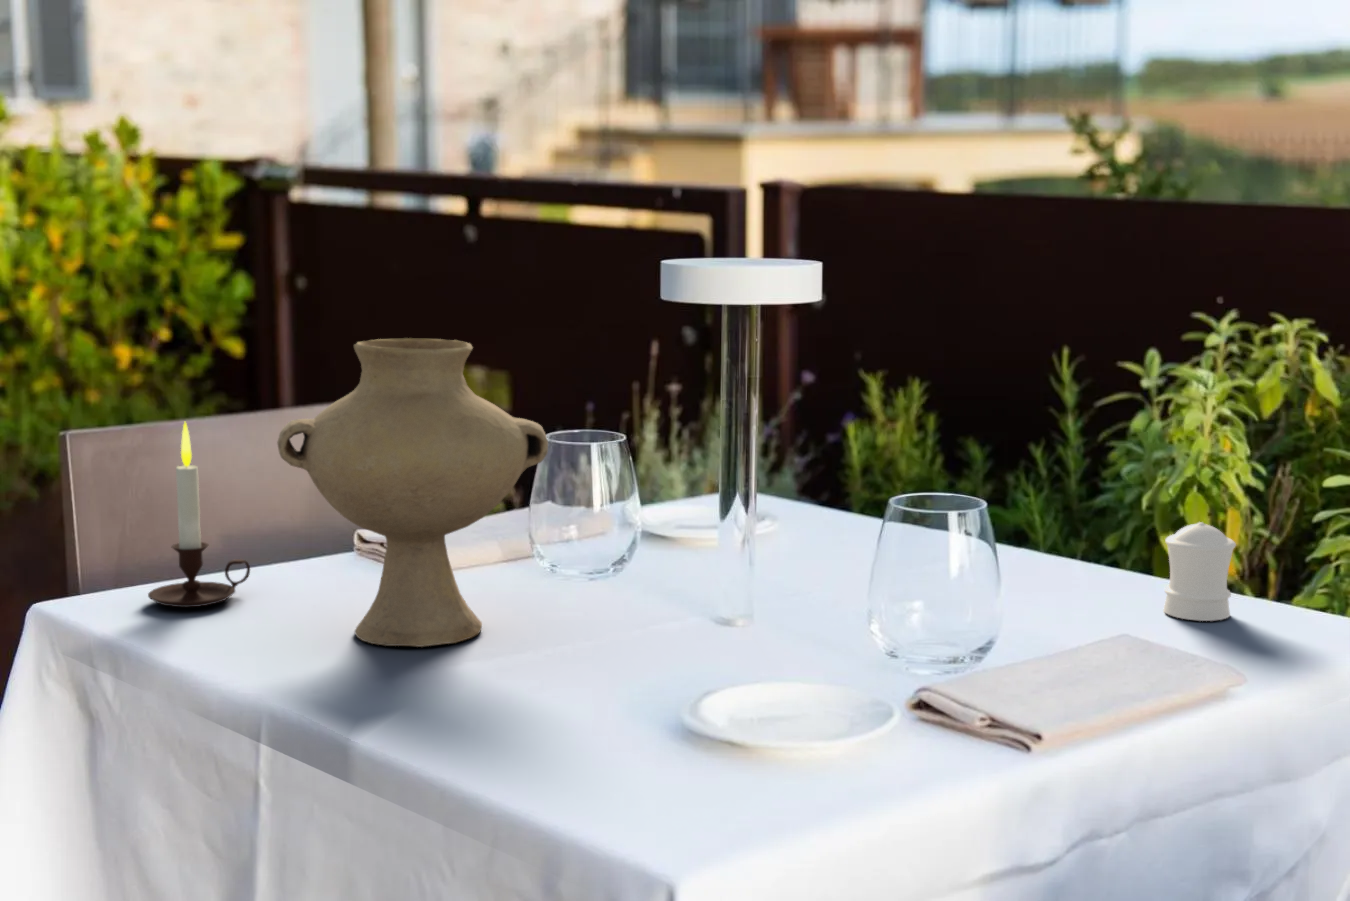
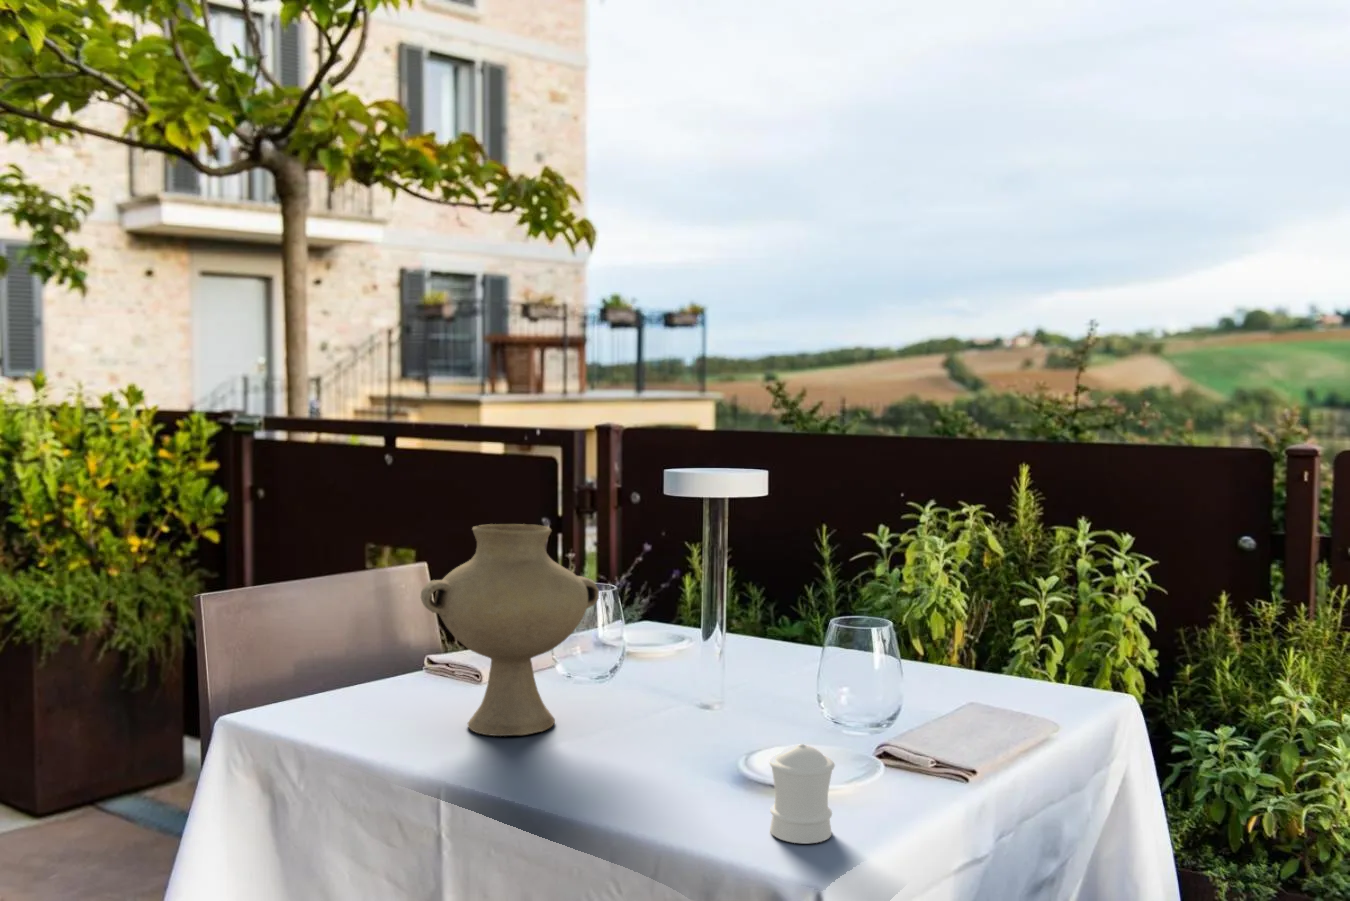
candle: present [148,422,250,607] -> none [302,584,371,716]
salt shaker: present [1164,522,1236,621] -> present [770,744,835,844]

